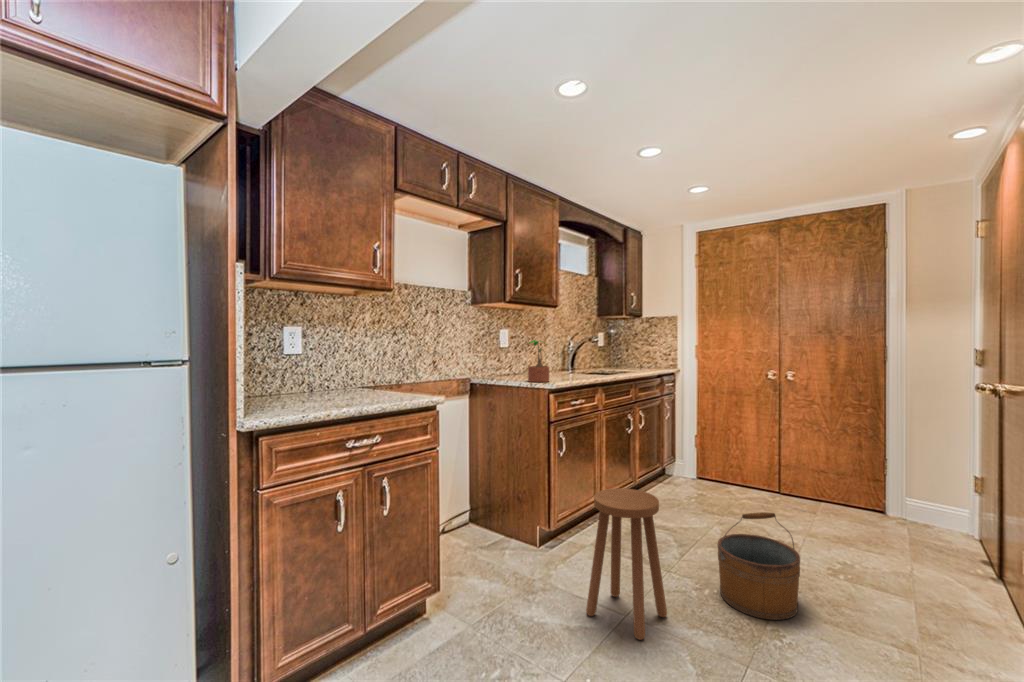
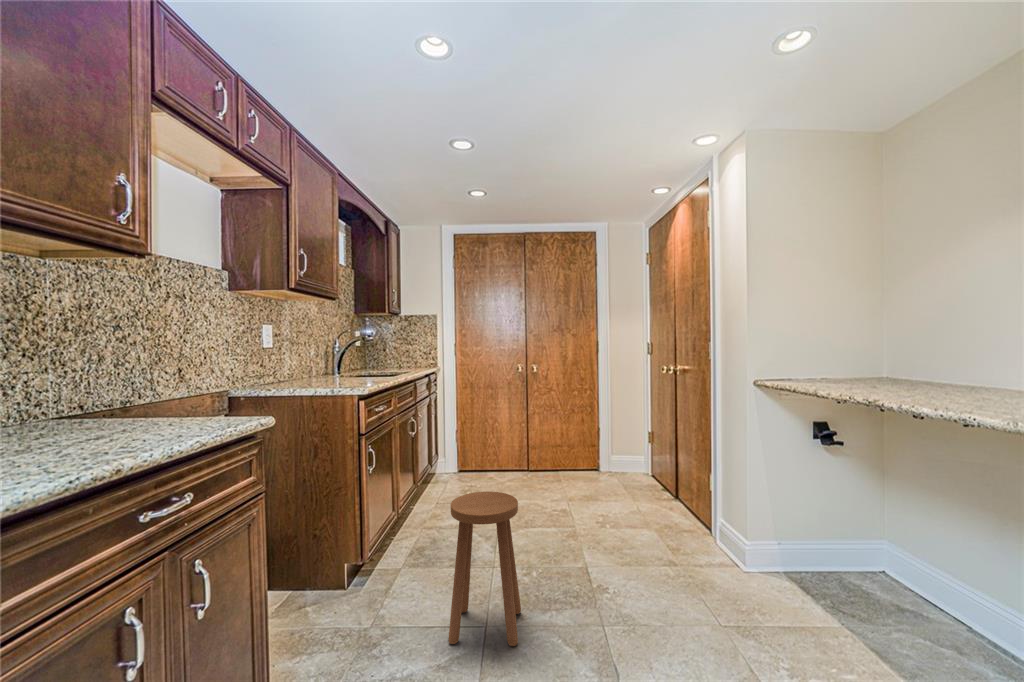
potted plant: present [528,340,549,382] -> none [318,338,347,389]
bucket: present [718,512,800,620] -> none [540,486,605,582]

